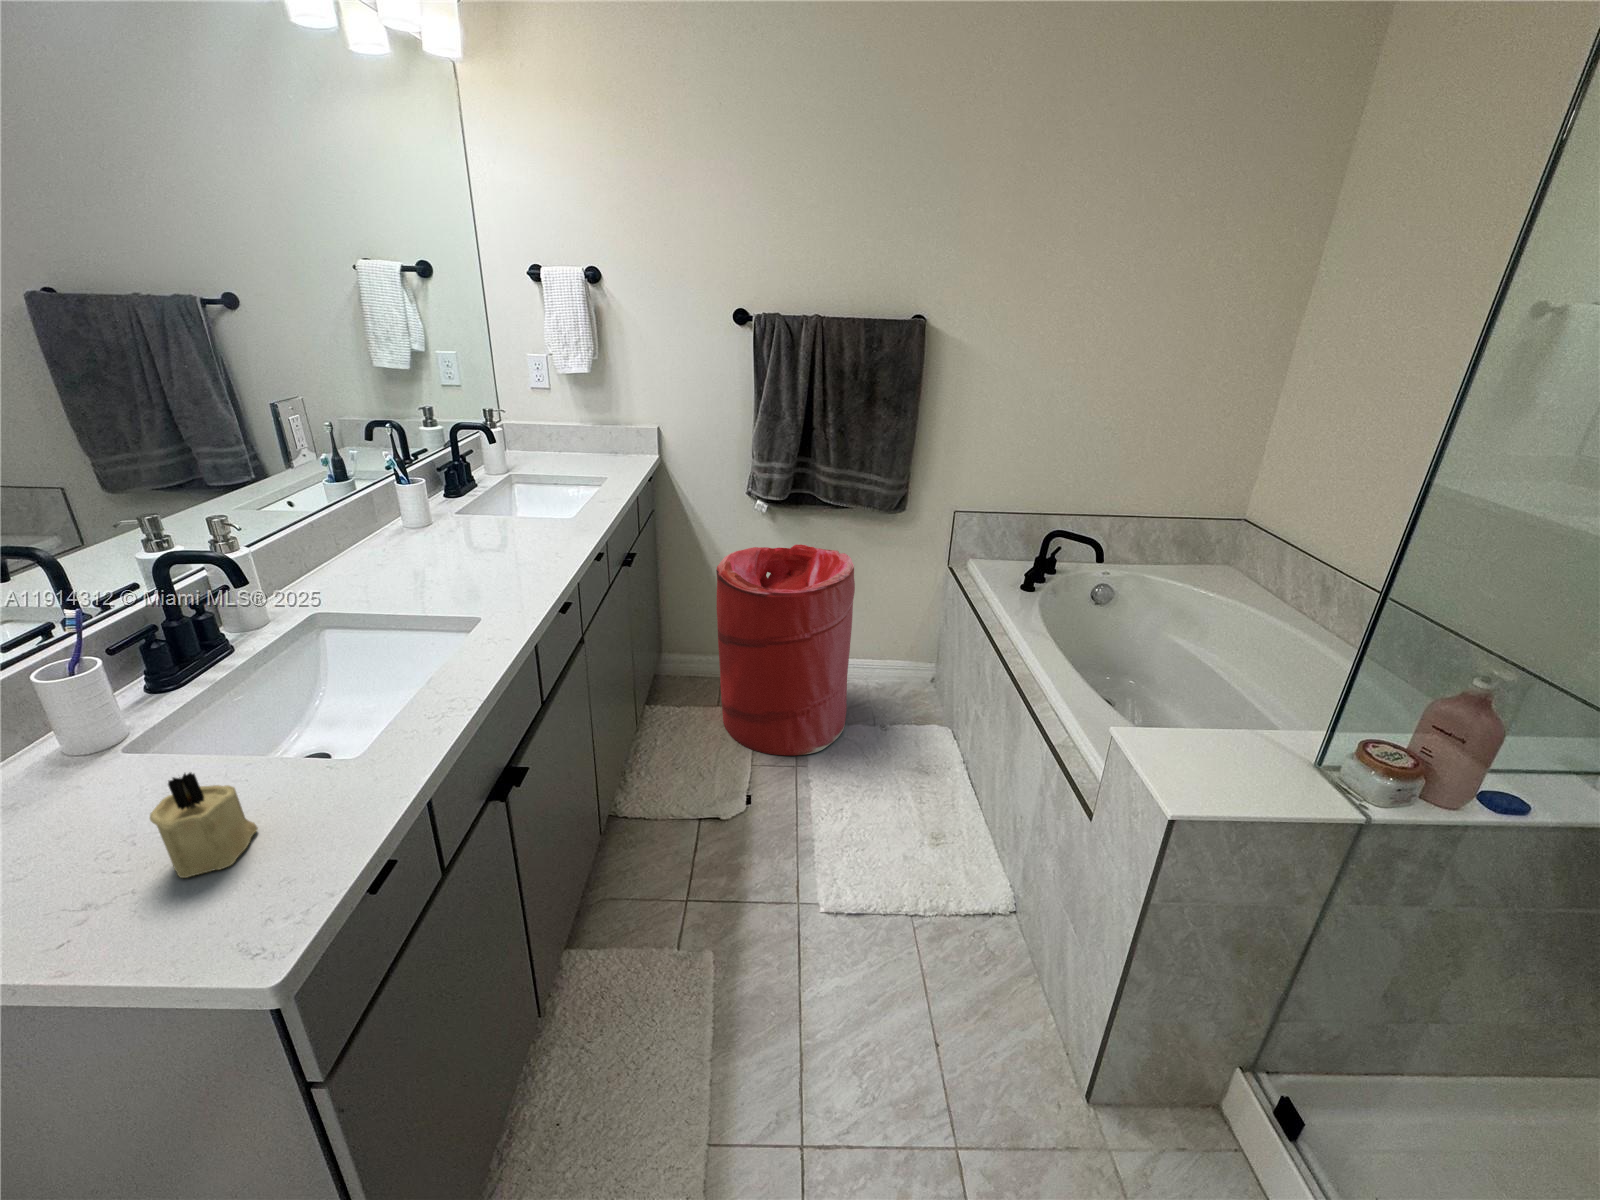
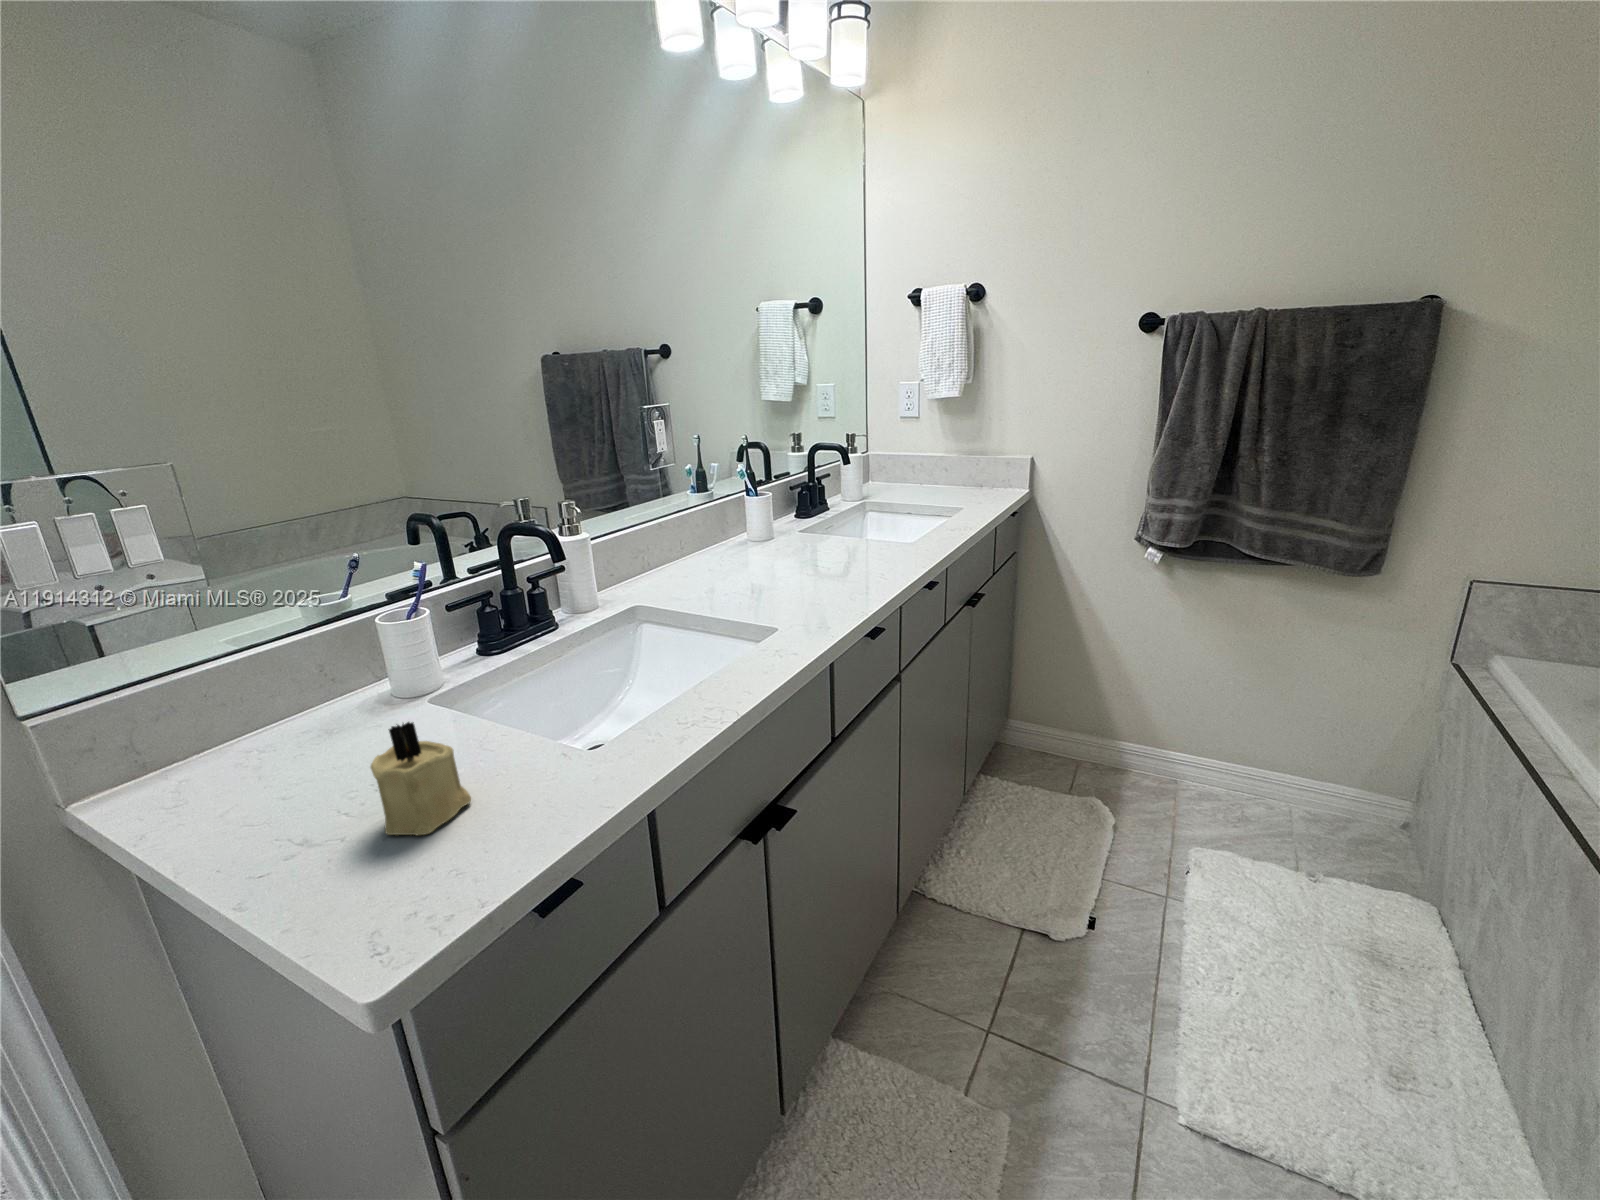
laundry hamper: present [716,545,855,755] -> none [1073,604,1285,887]

